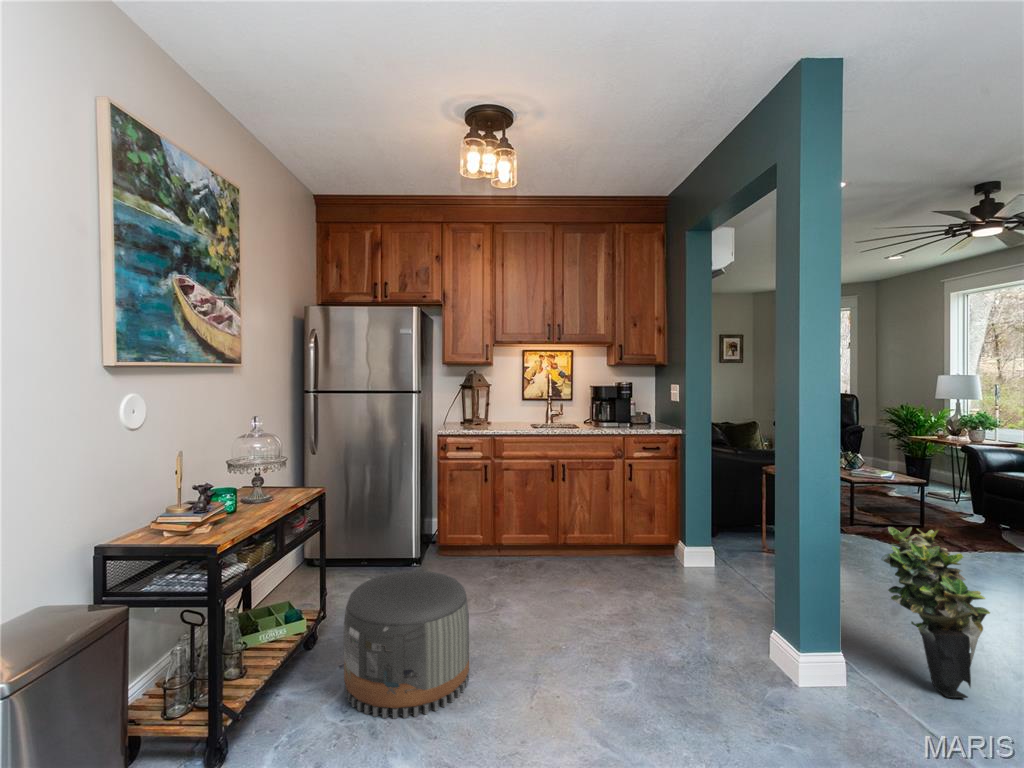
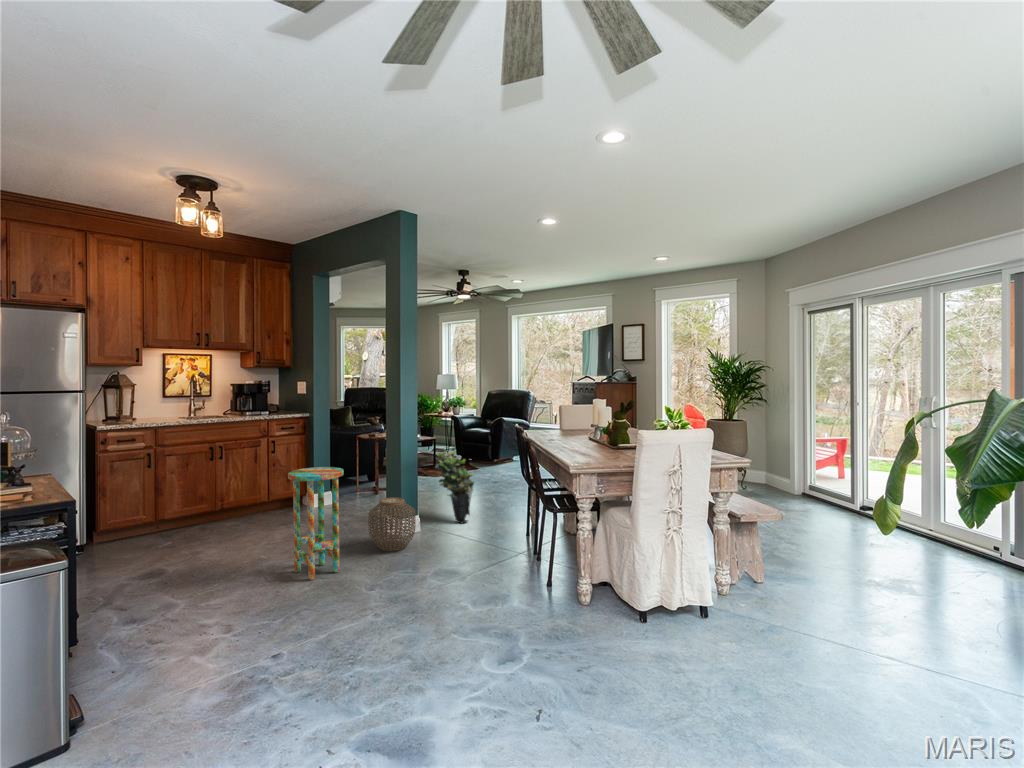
side table: none [554,528,647,736] -> present [288,467,344,580]
pouf: present [344,571,469,719] -> none [117,522,222,618]
woven basket: none [713,607,812,726] -> present [368,497,416,551]

